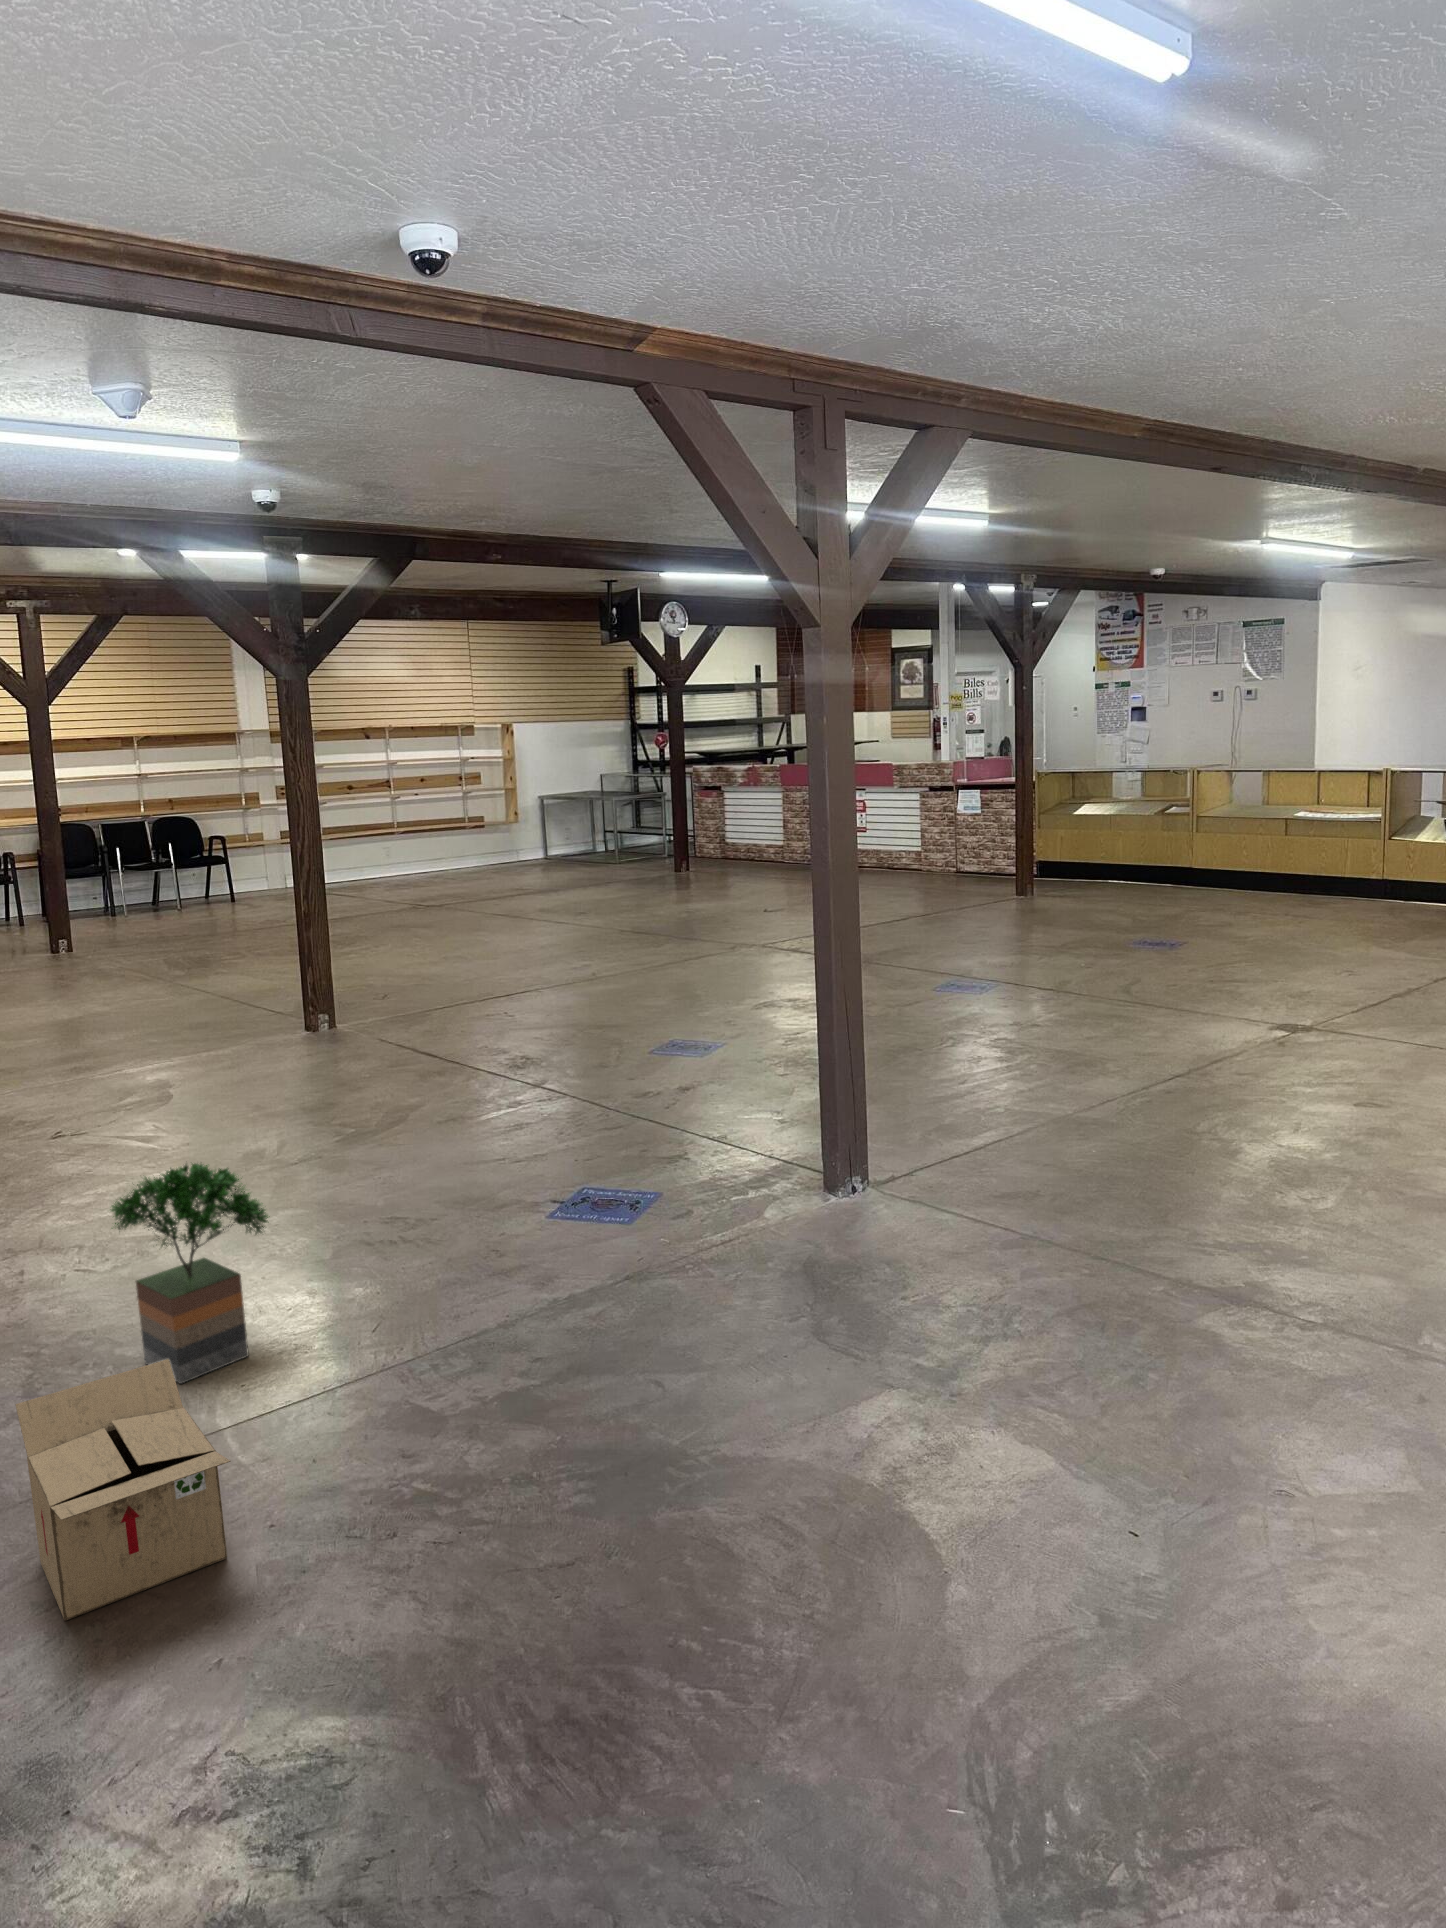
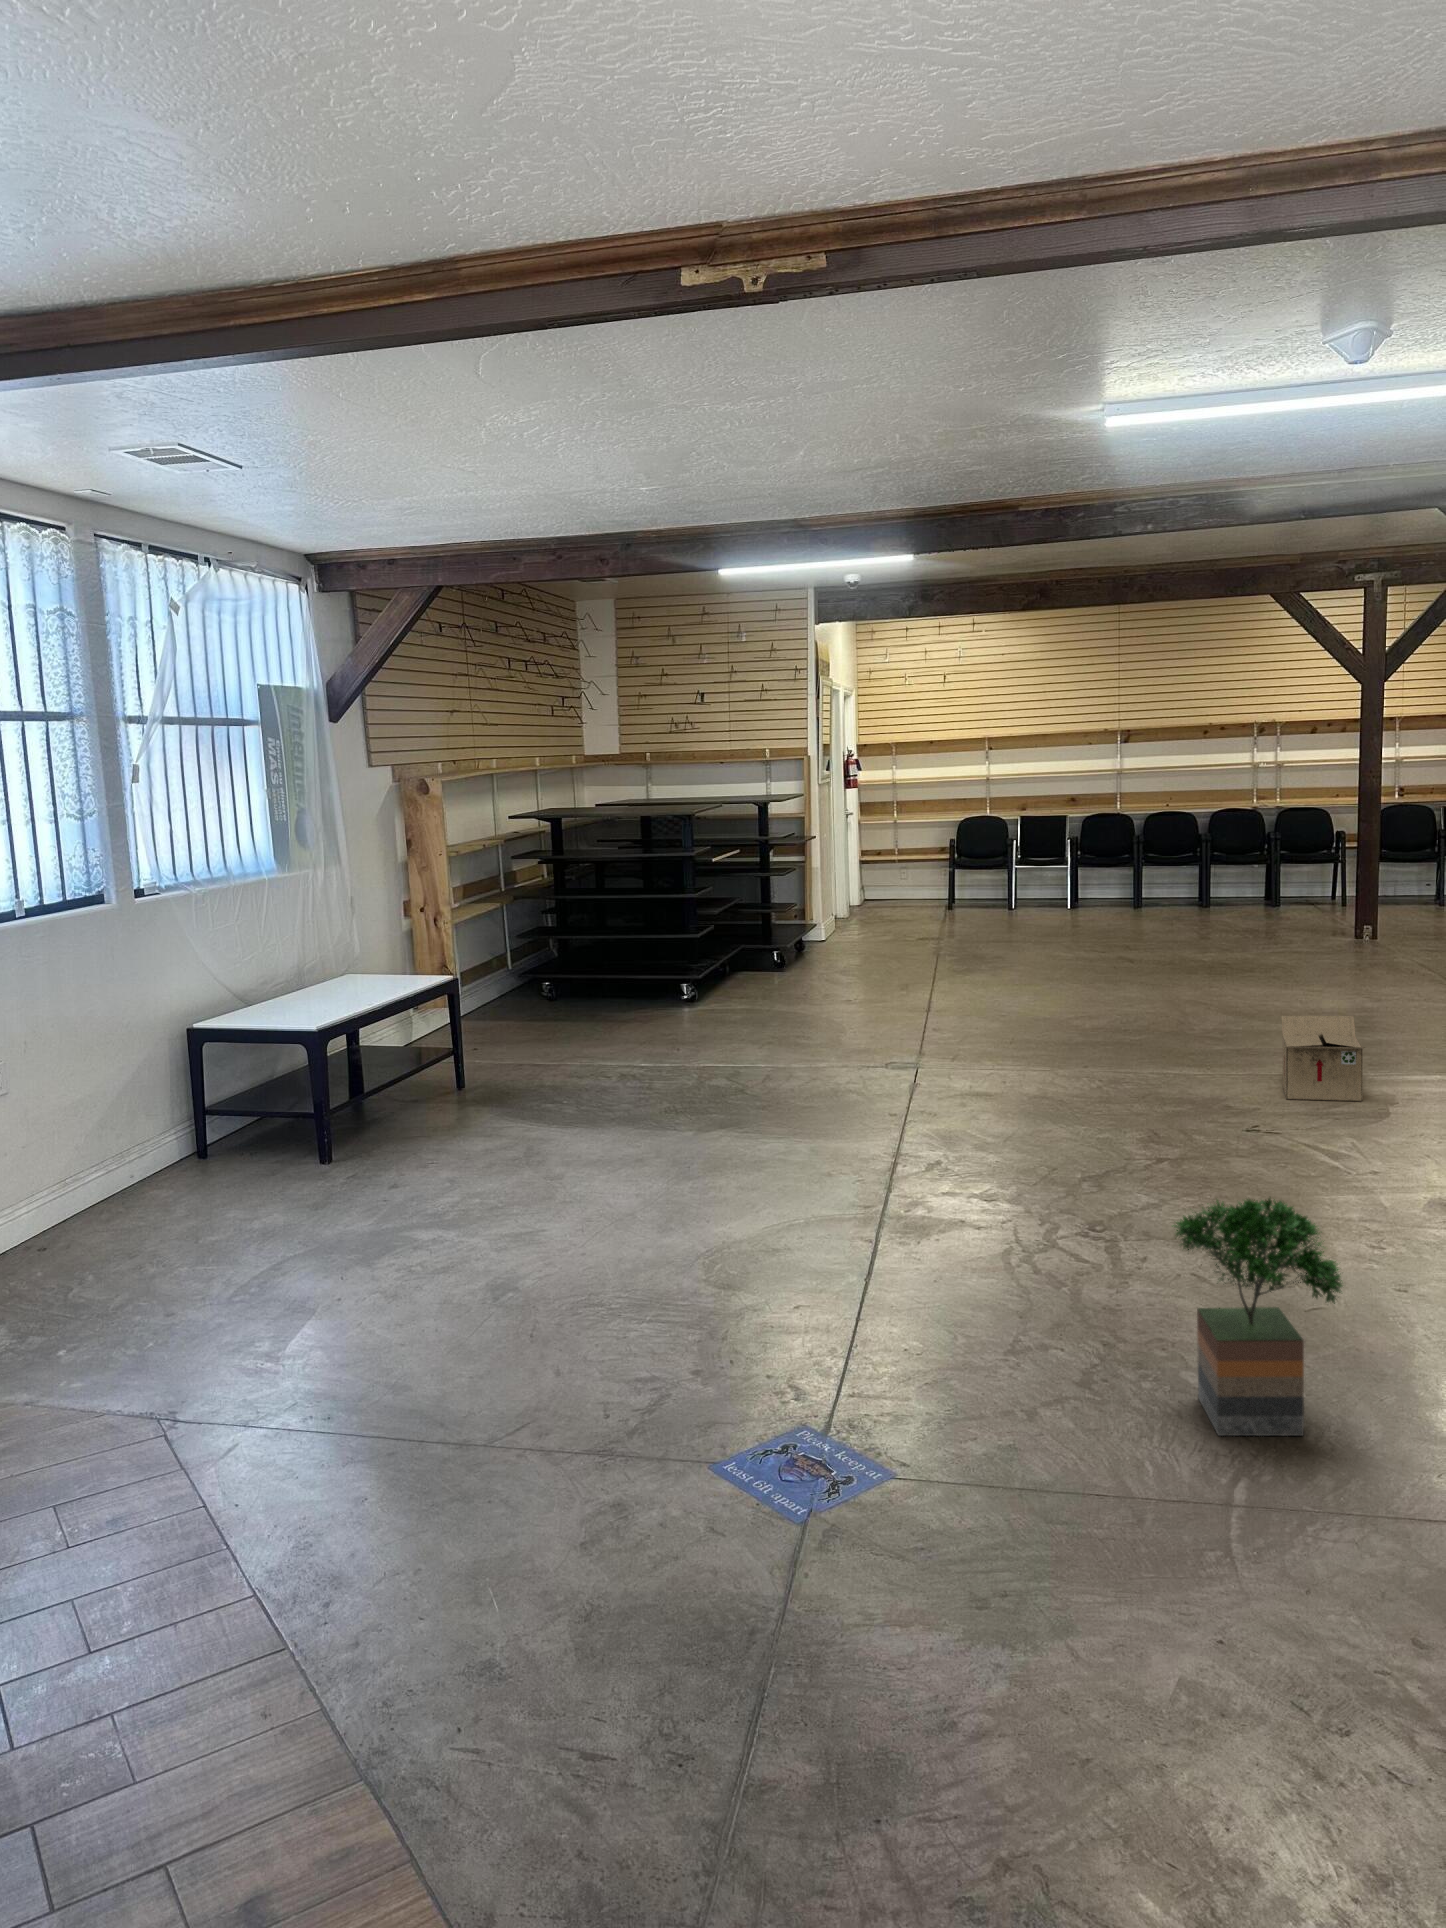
cardboard box: present [16,1359,231,1621] -> present [1282,1016,1365,1101]

